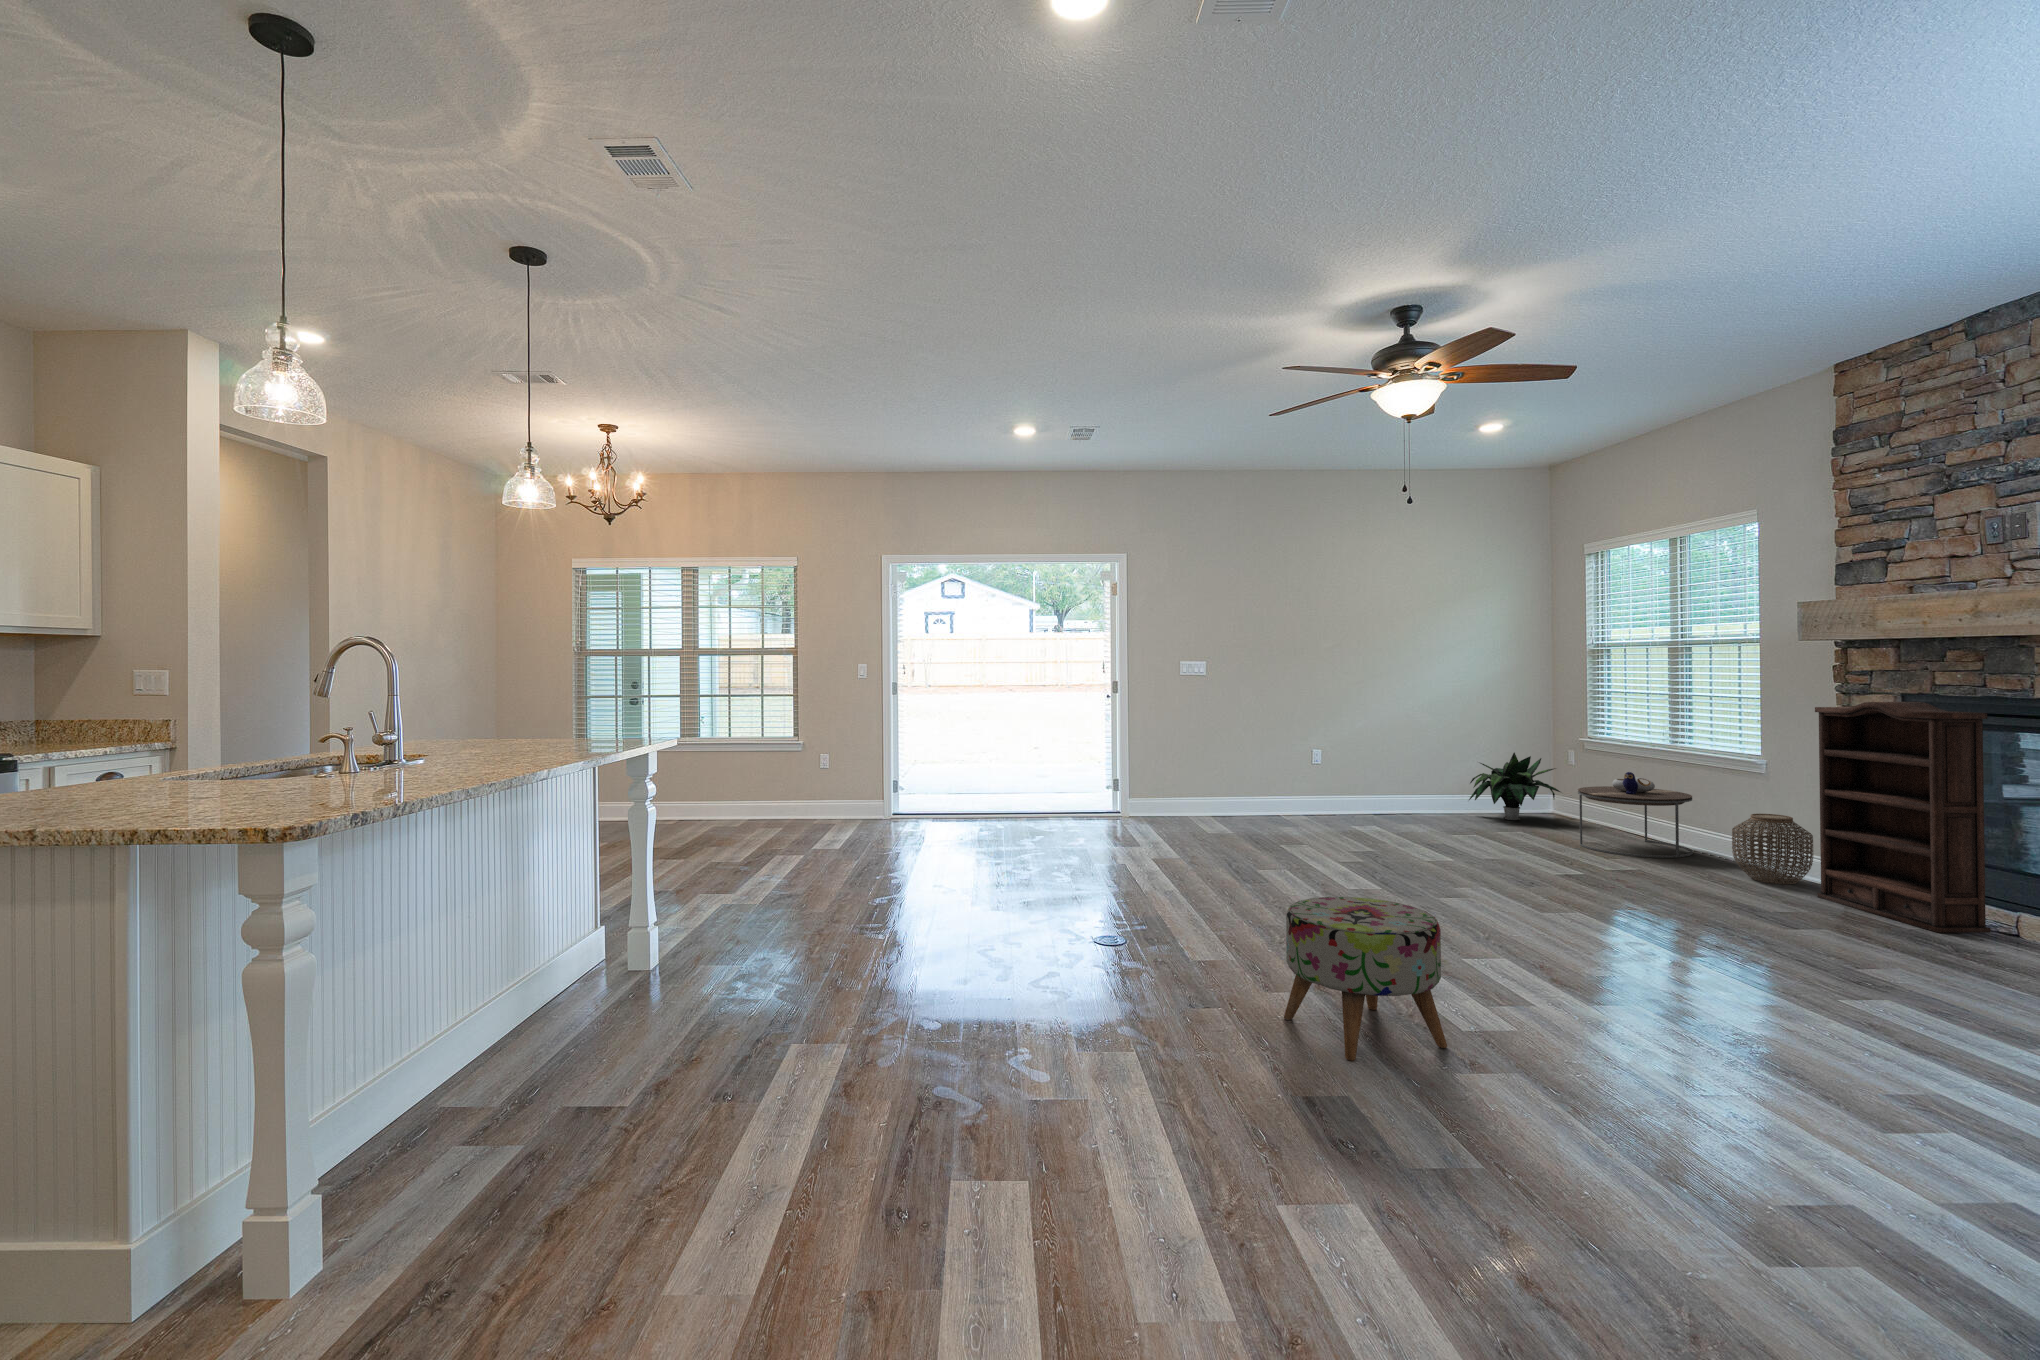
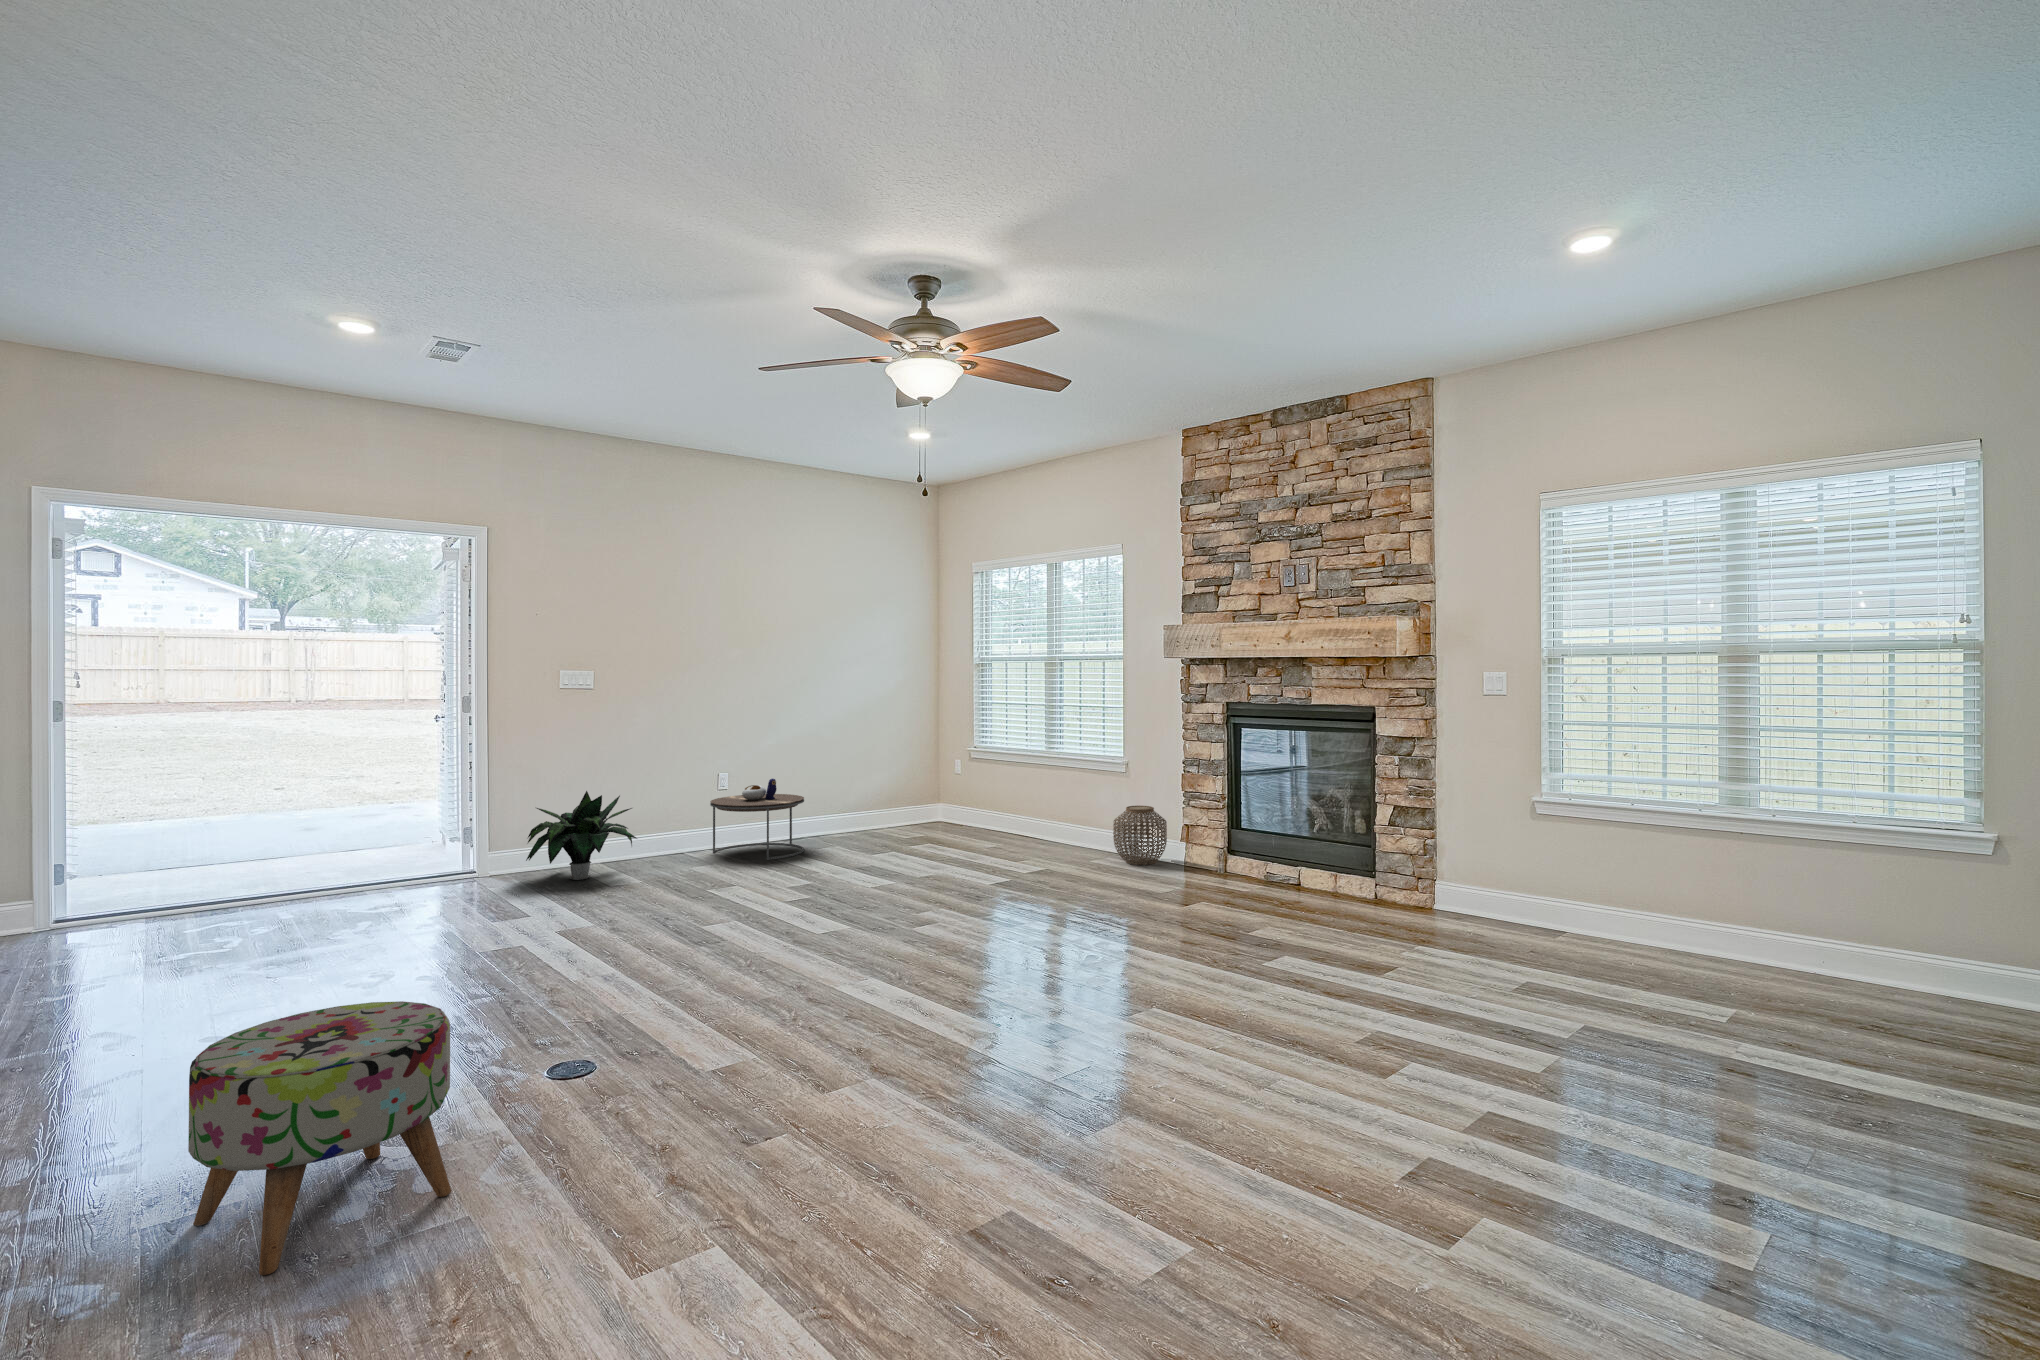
bookshelf: present [1815,702,1990,933] -> none [1176,708,1285,889]
potted plant: present [1469,753,1560,820] -> present [526,791,637,880]
side table: present [1578,772,1693,858] -> present [710,779,804,860]
ottoman: present [1284,897,1447,1061] -> present [188,1001,451,1275]

